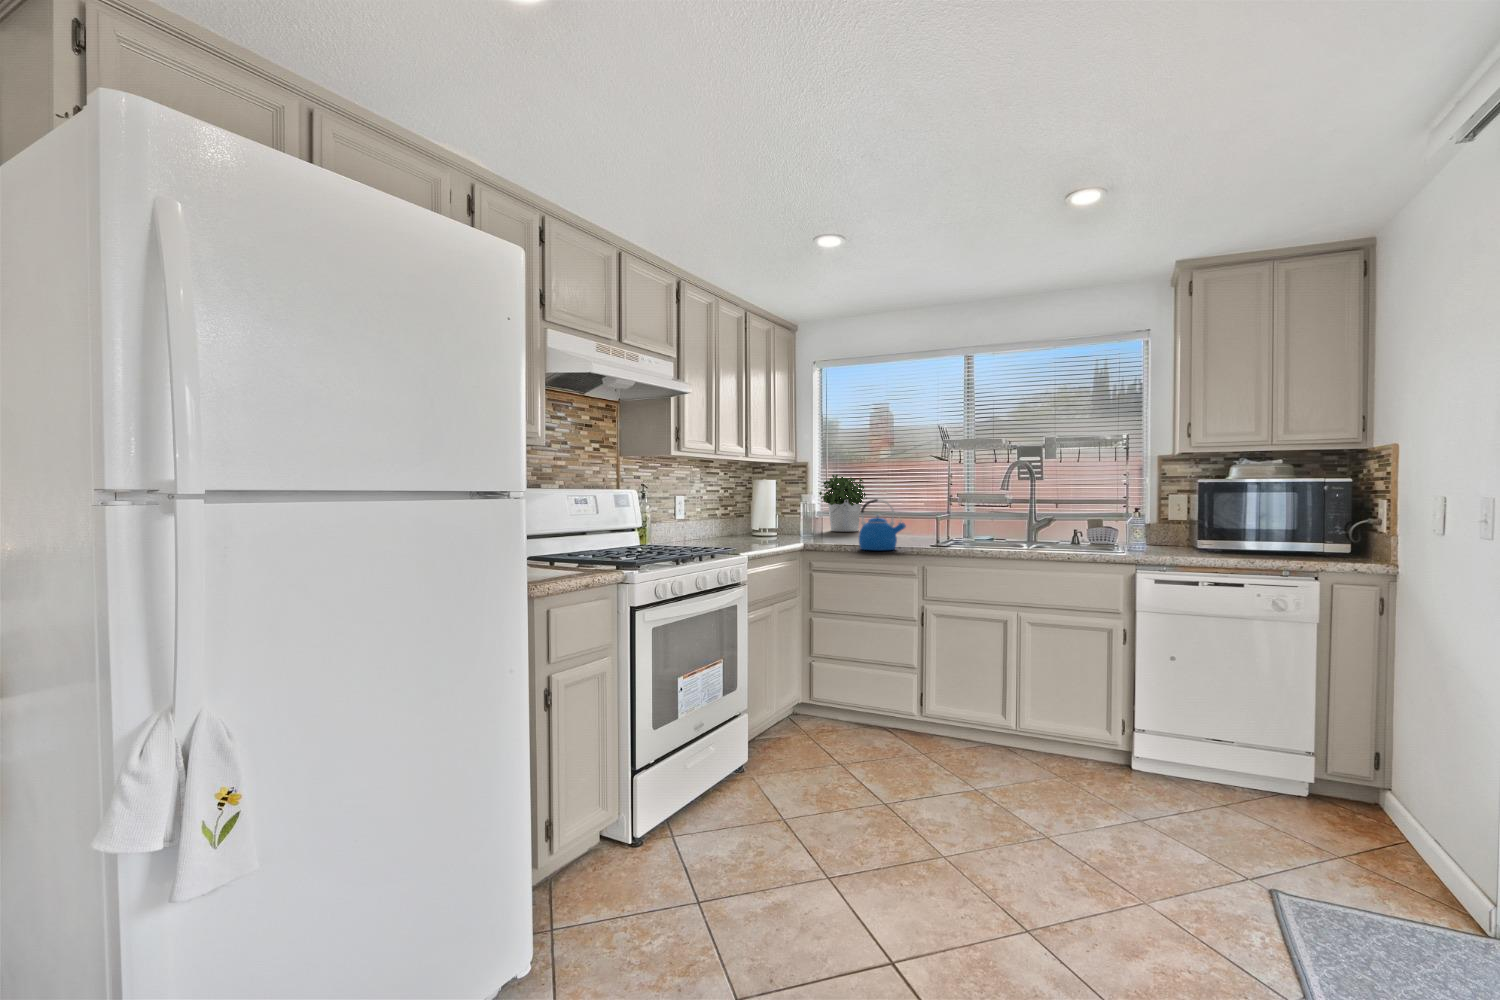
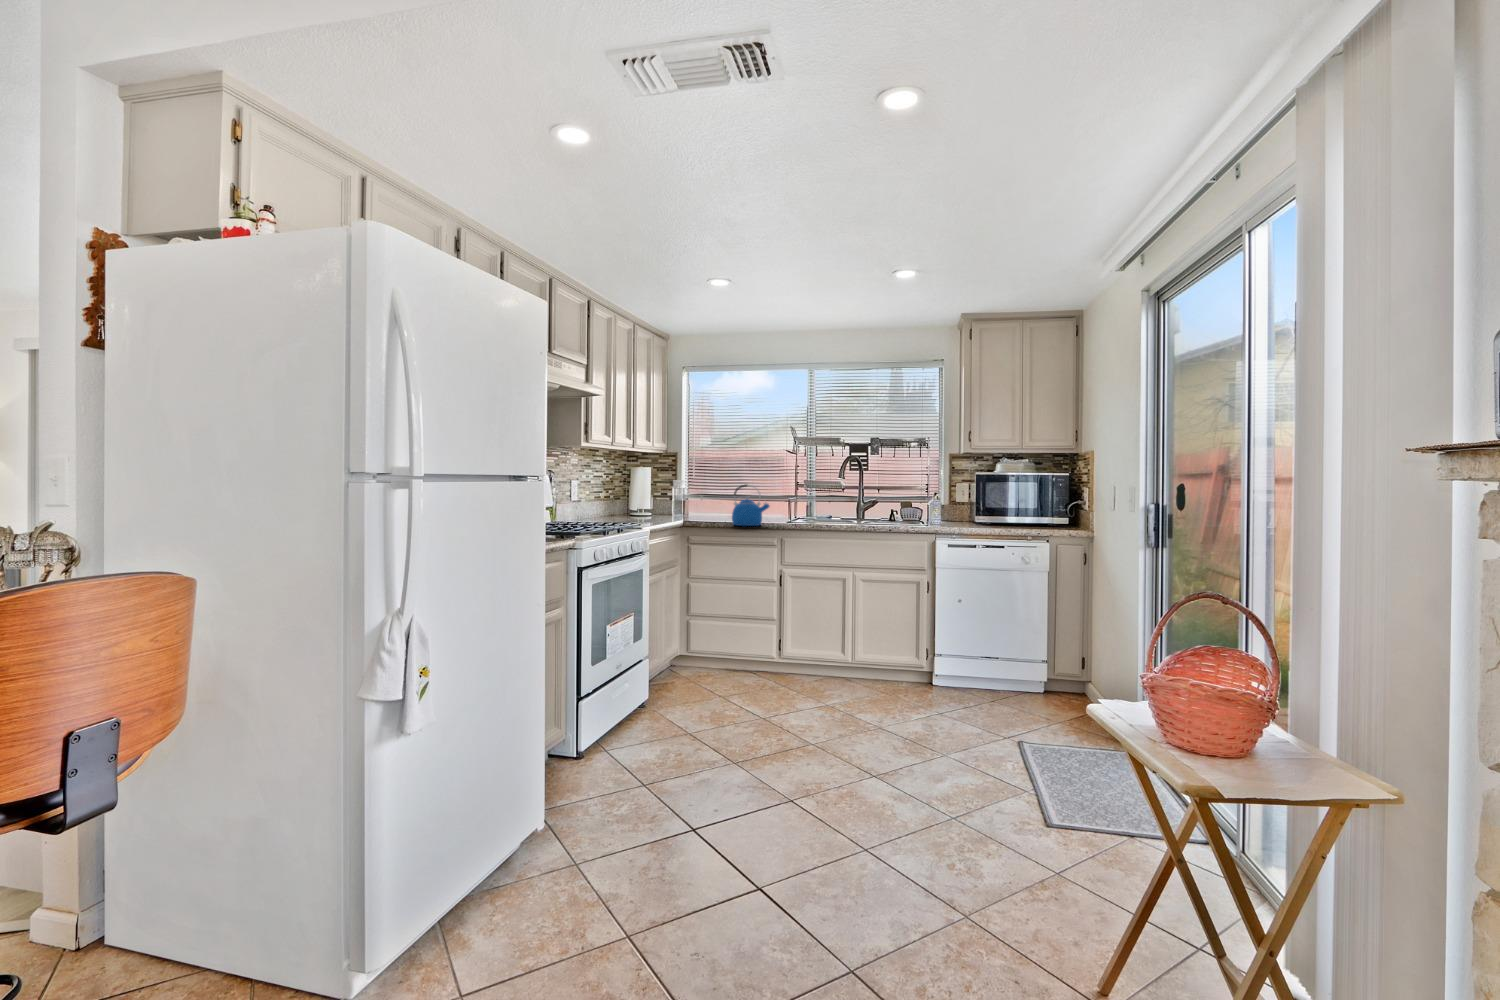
potted plant: present [819,475,867,532] -> none [688,464,729,513]

